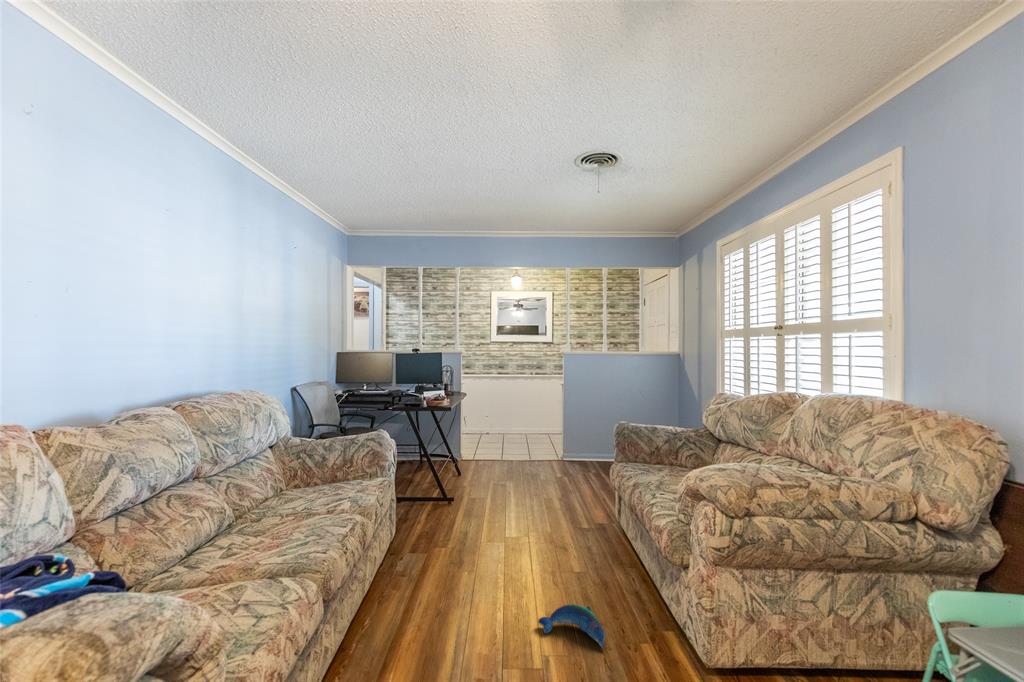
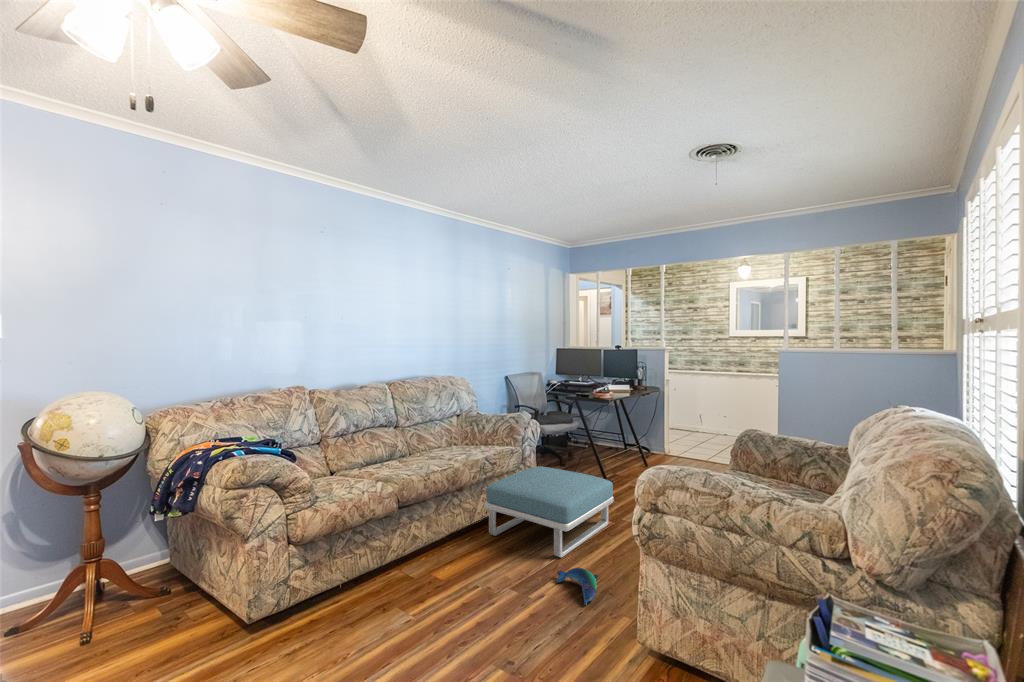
footstool: none [391,492,524,602] -> present [485,466,614,558]

